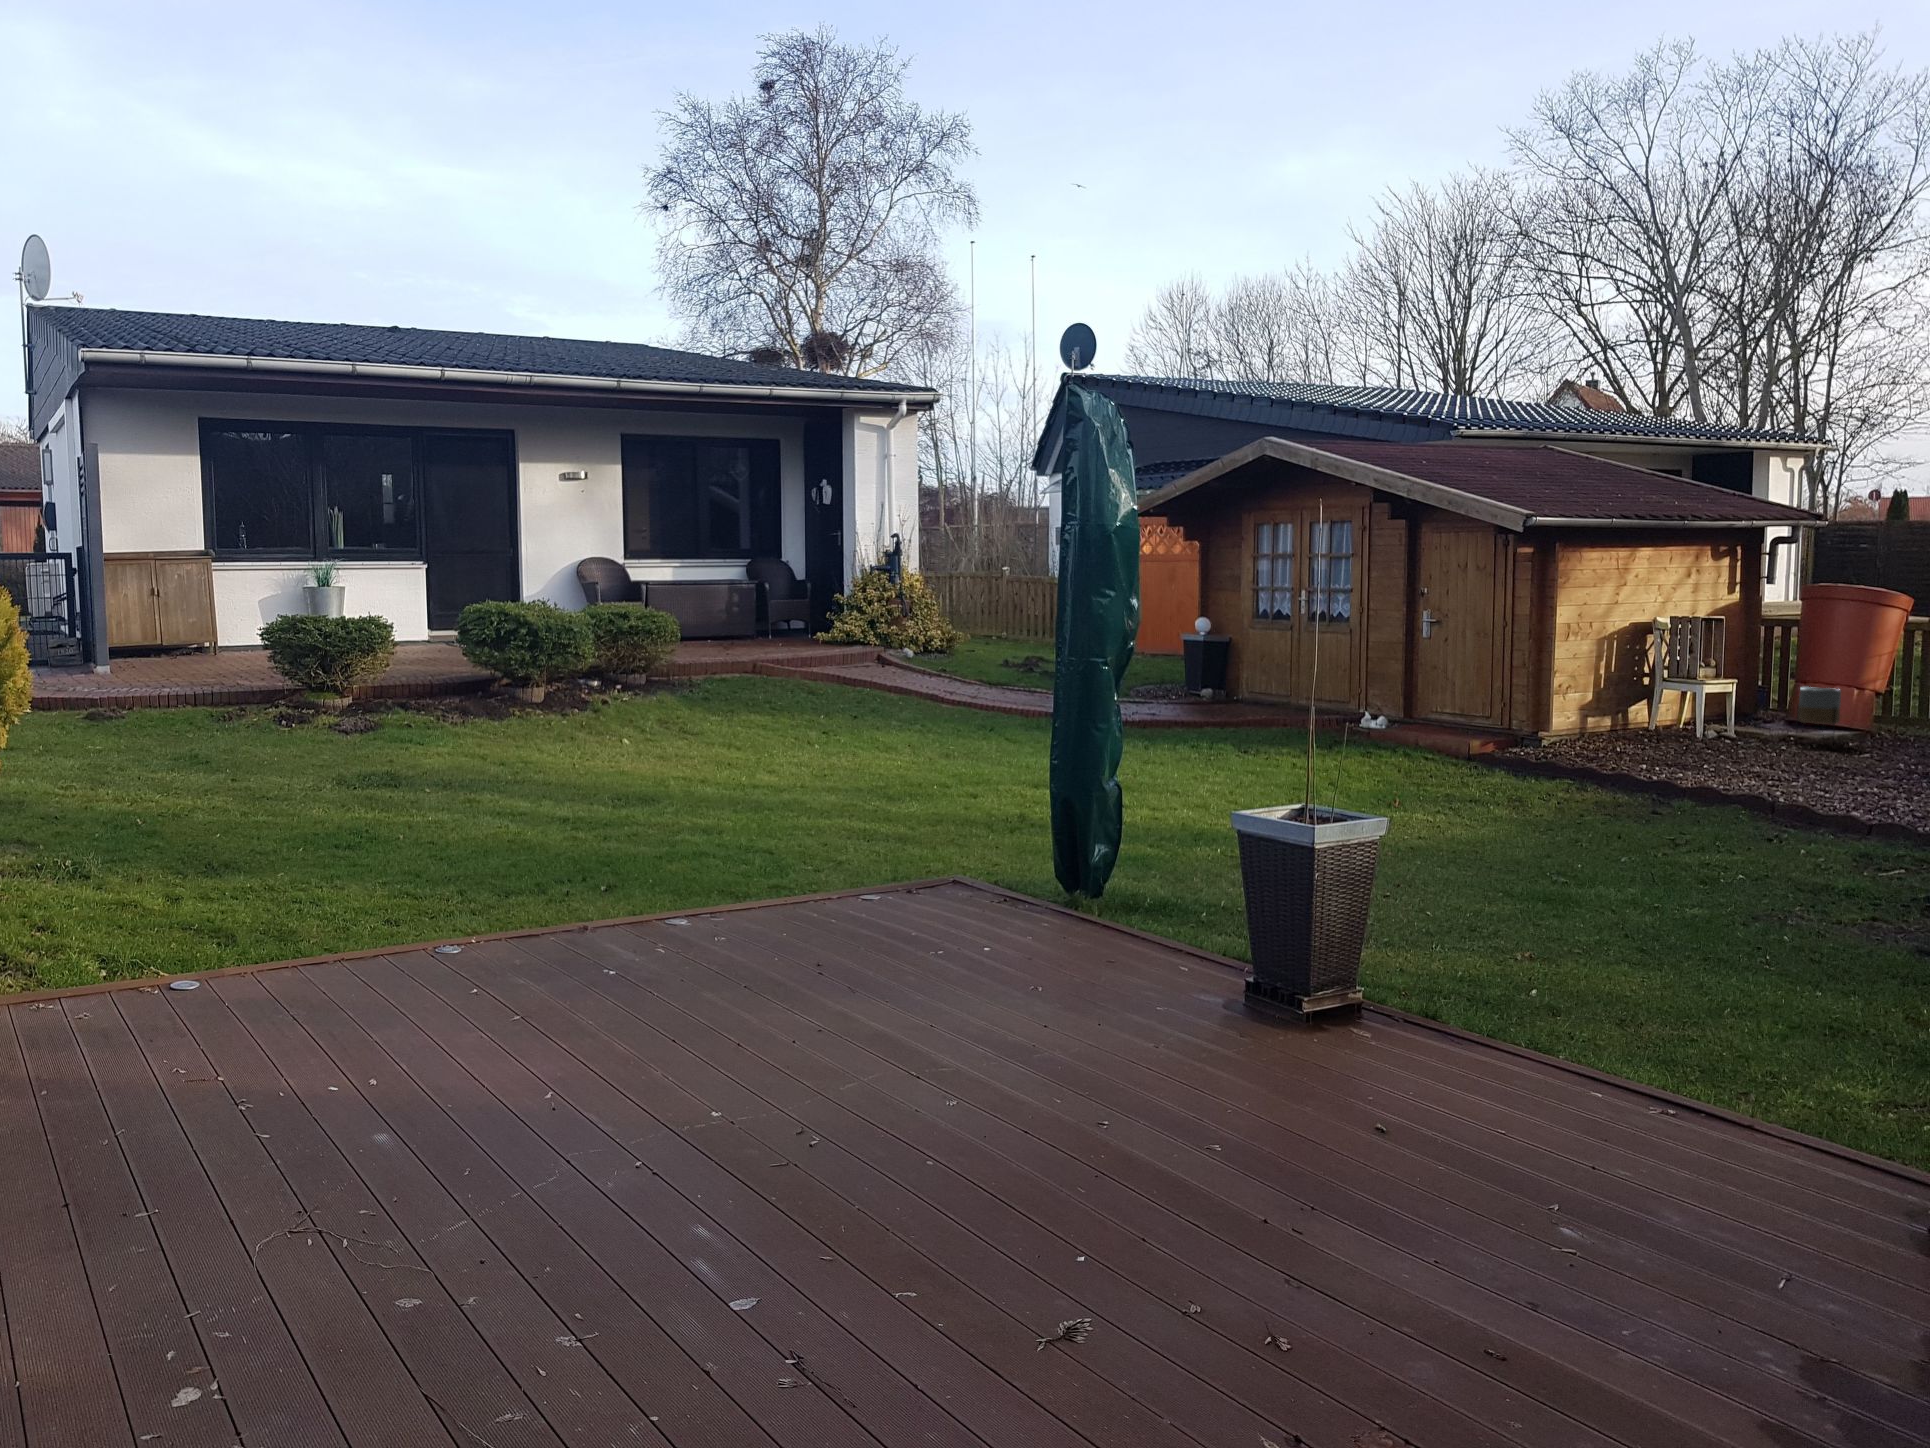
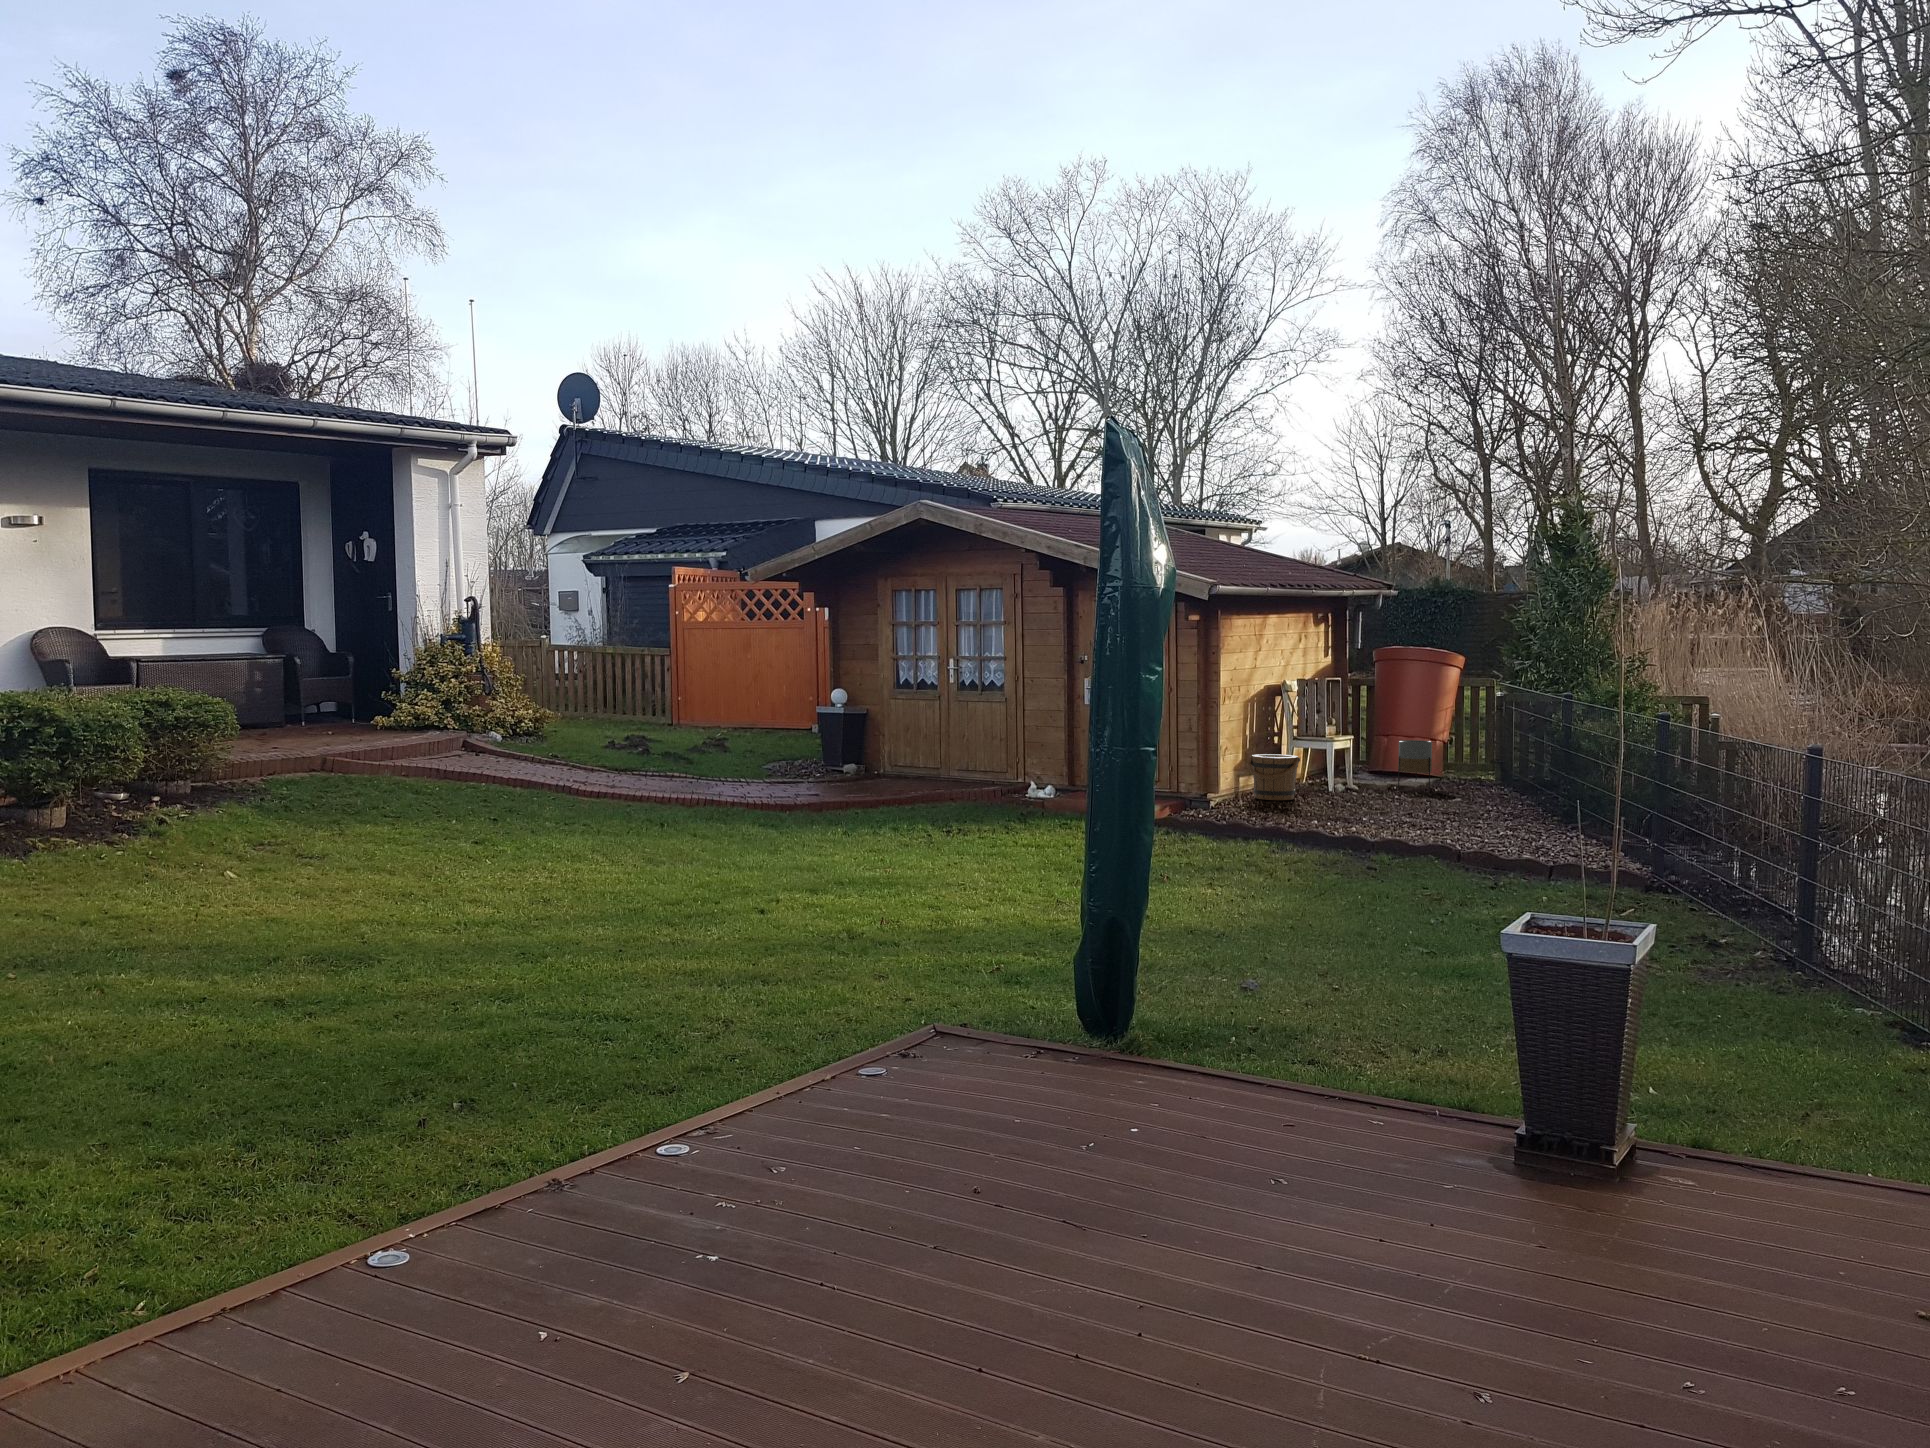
bucket: none [1598,695,1656,743] -> present [1248,754,1300,800]

